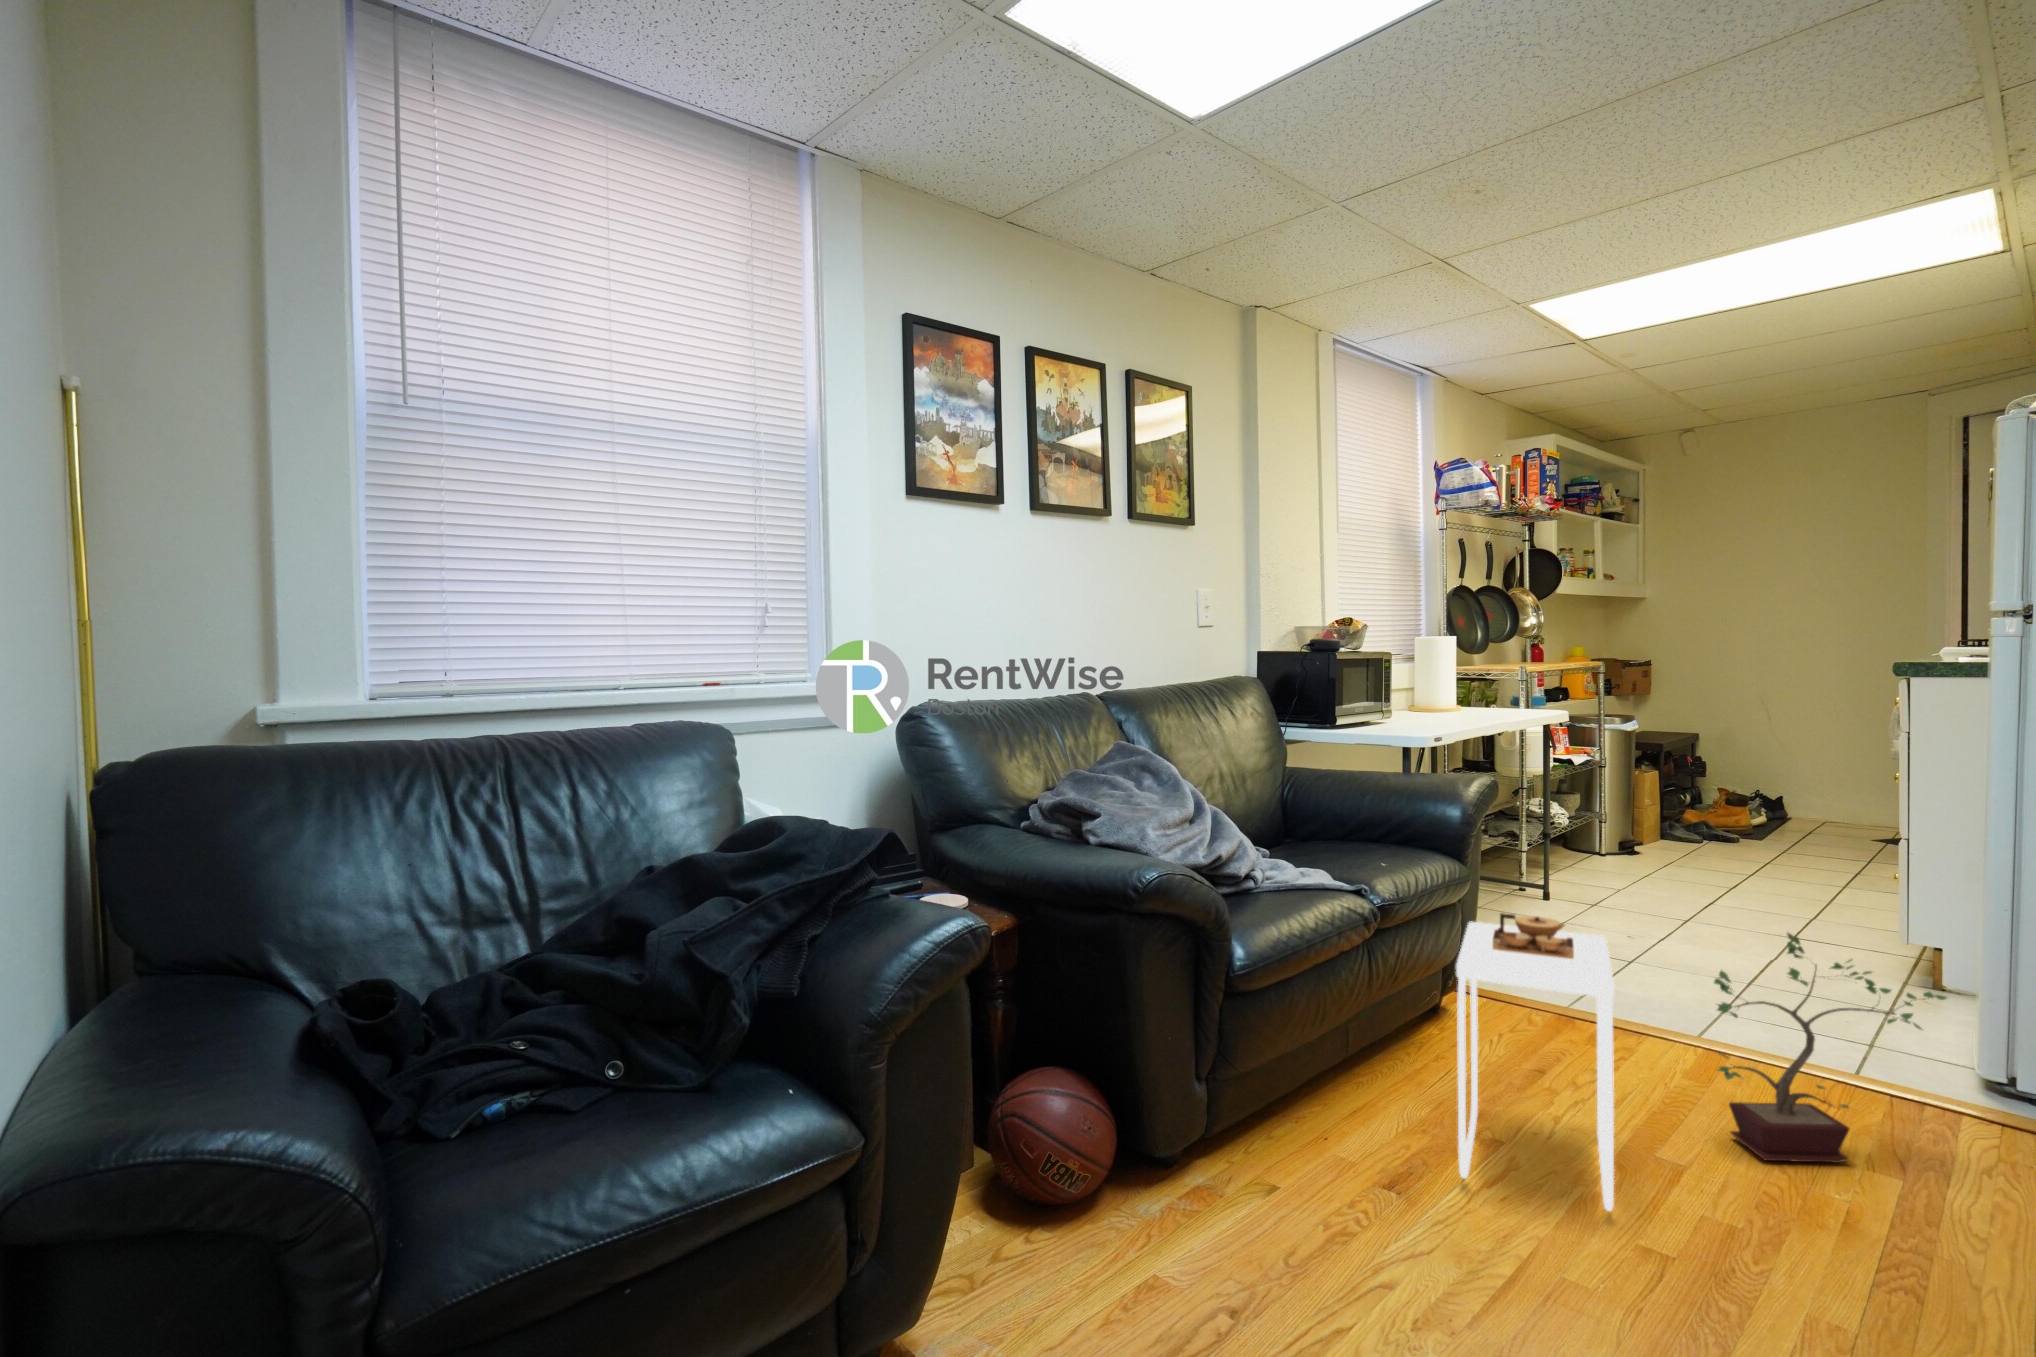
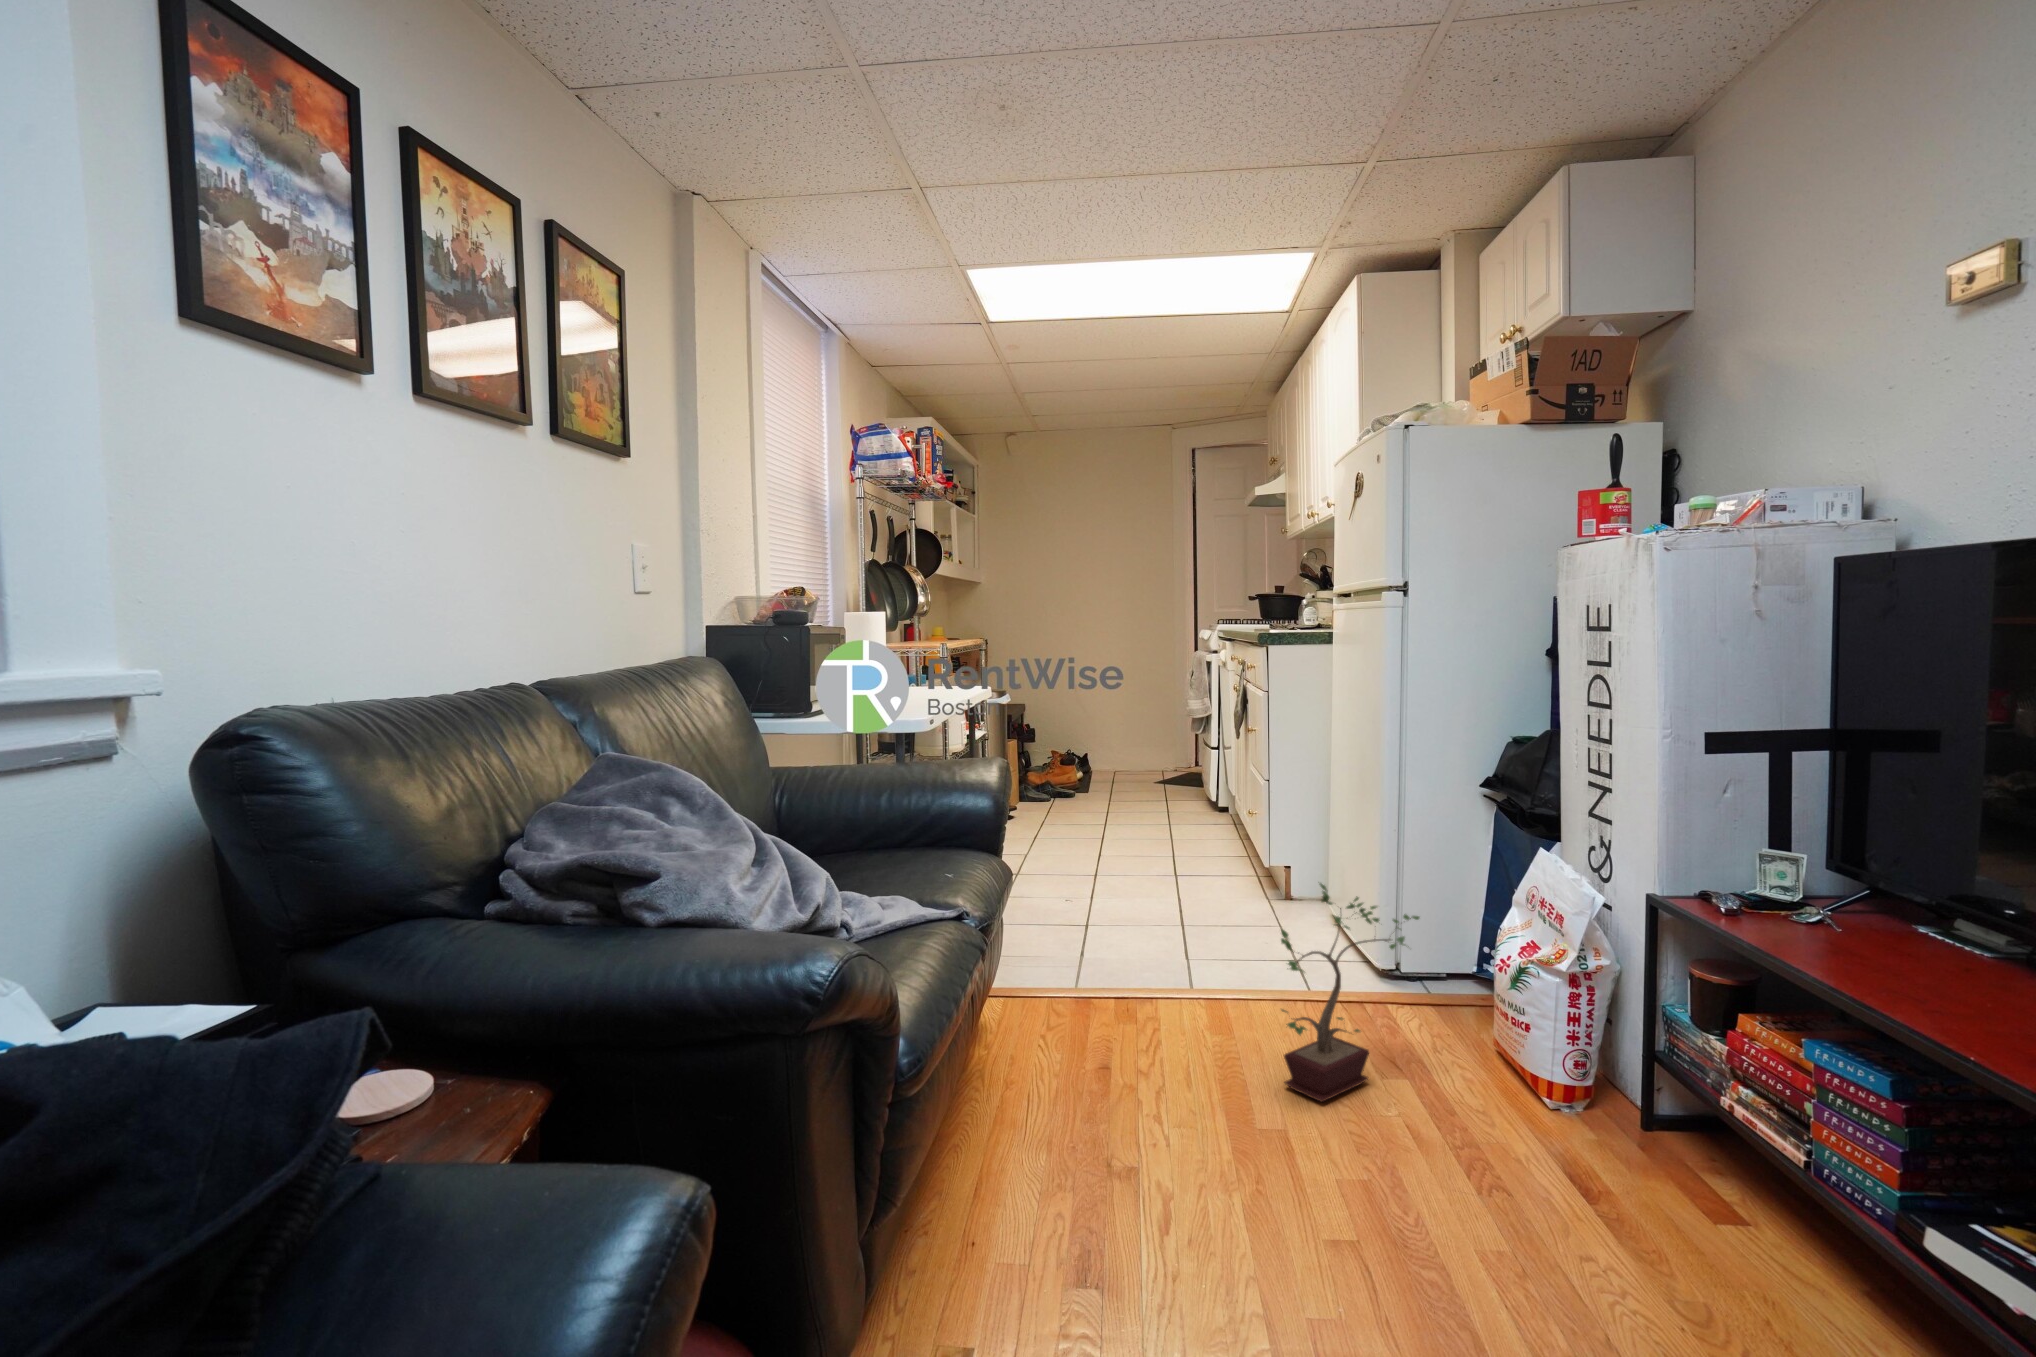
side table: present [1456,913,1614,1211] -> none [1084,909,1288,1235]

